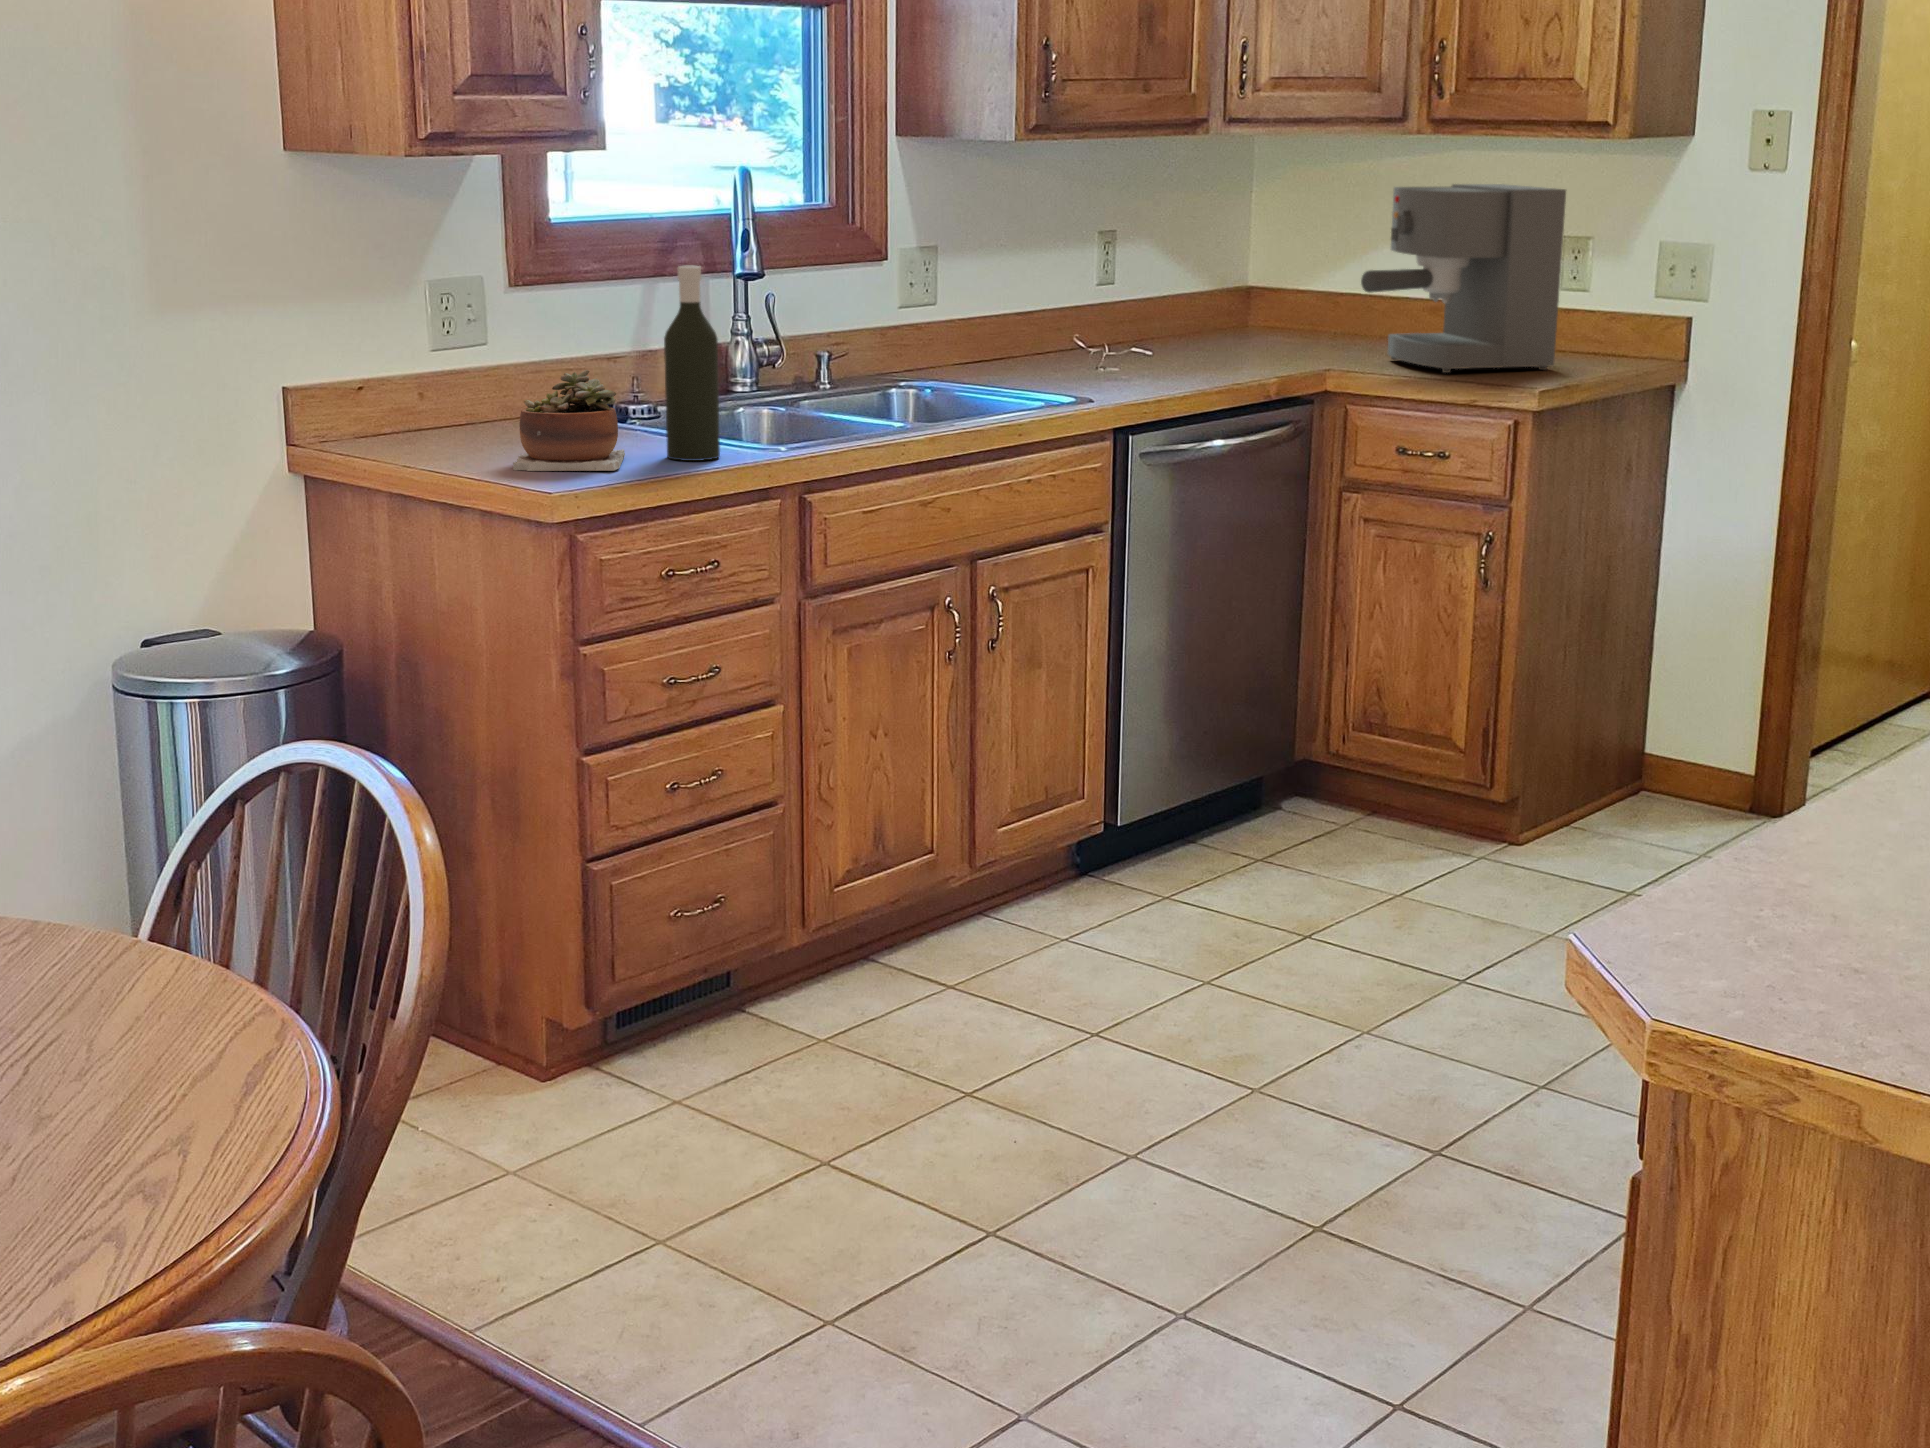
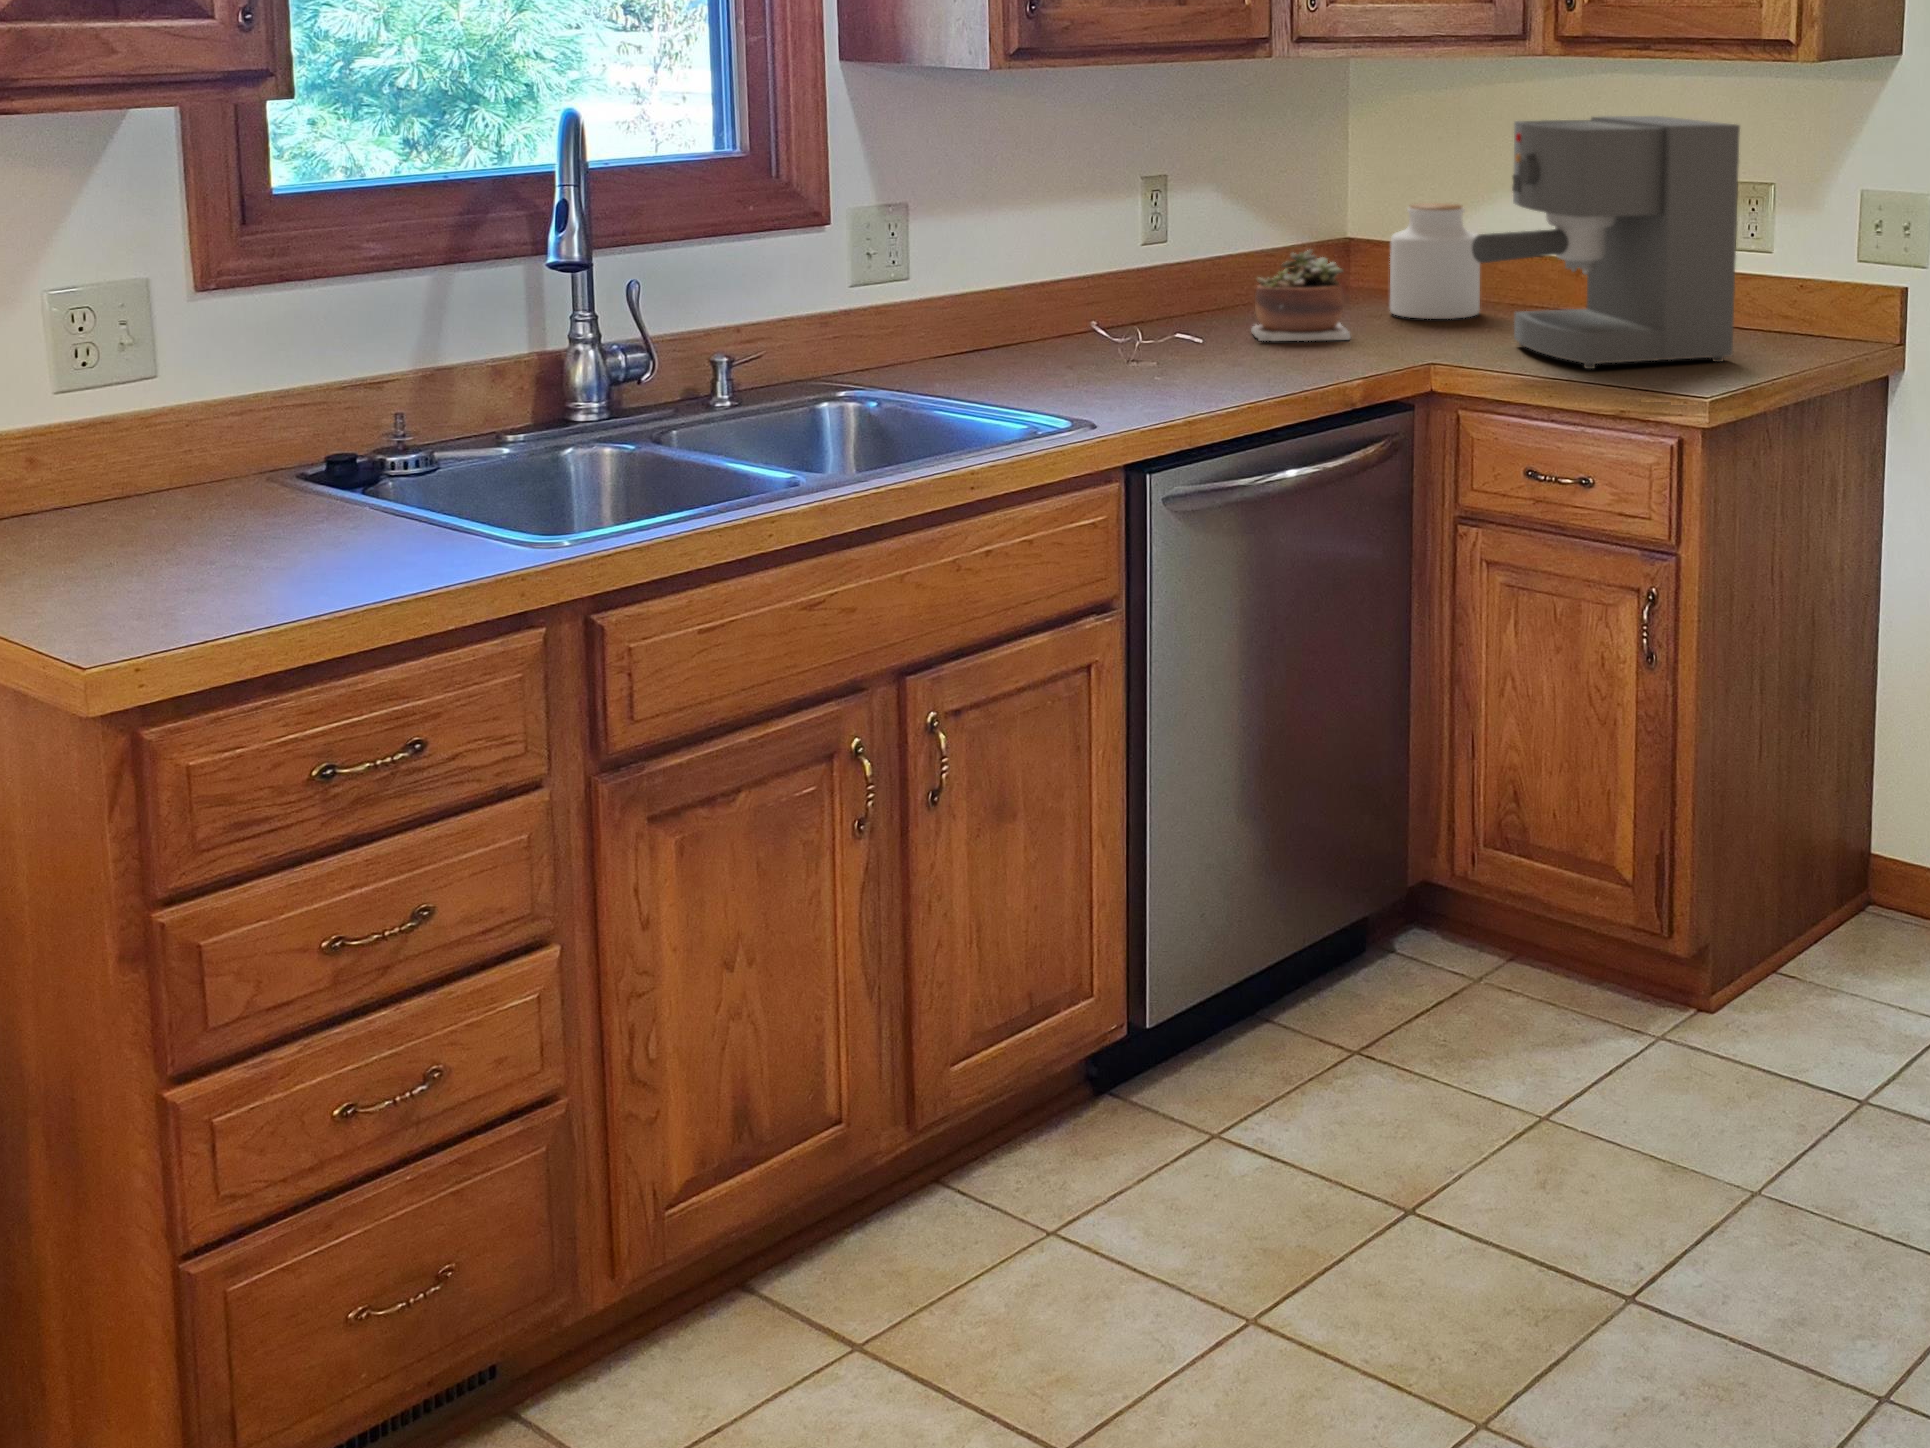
jar: none [1288,255,1360,344] -> present [1390,203,1480,319]
bottle: present [664,266,720,461] -> none [356,273,454,575]
succulent plant: present [513,370,625,471] -> present [1251,250,1350,341]

